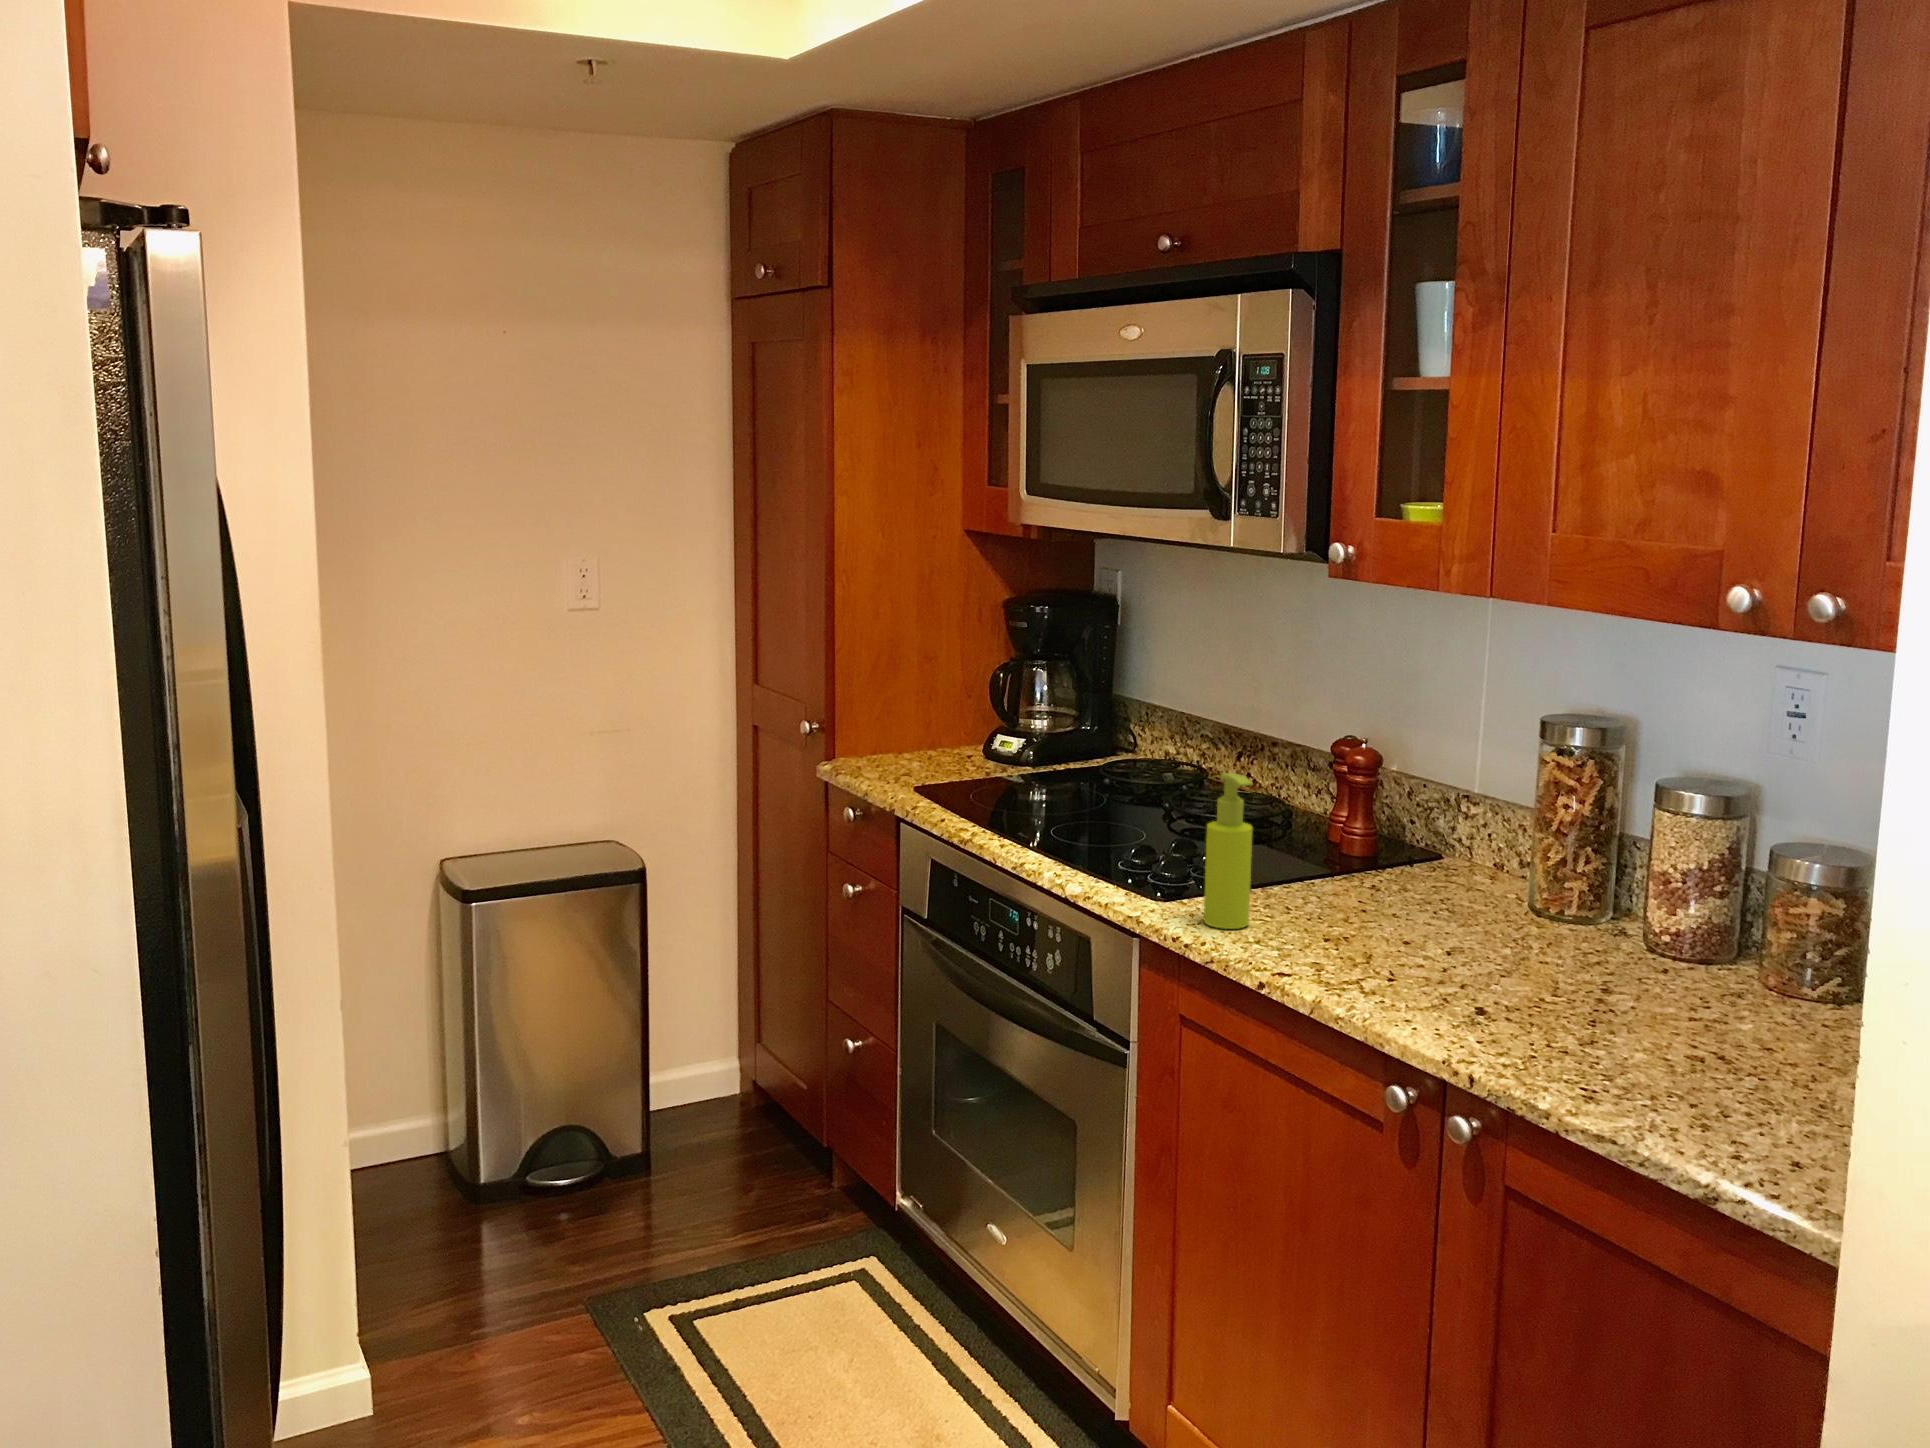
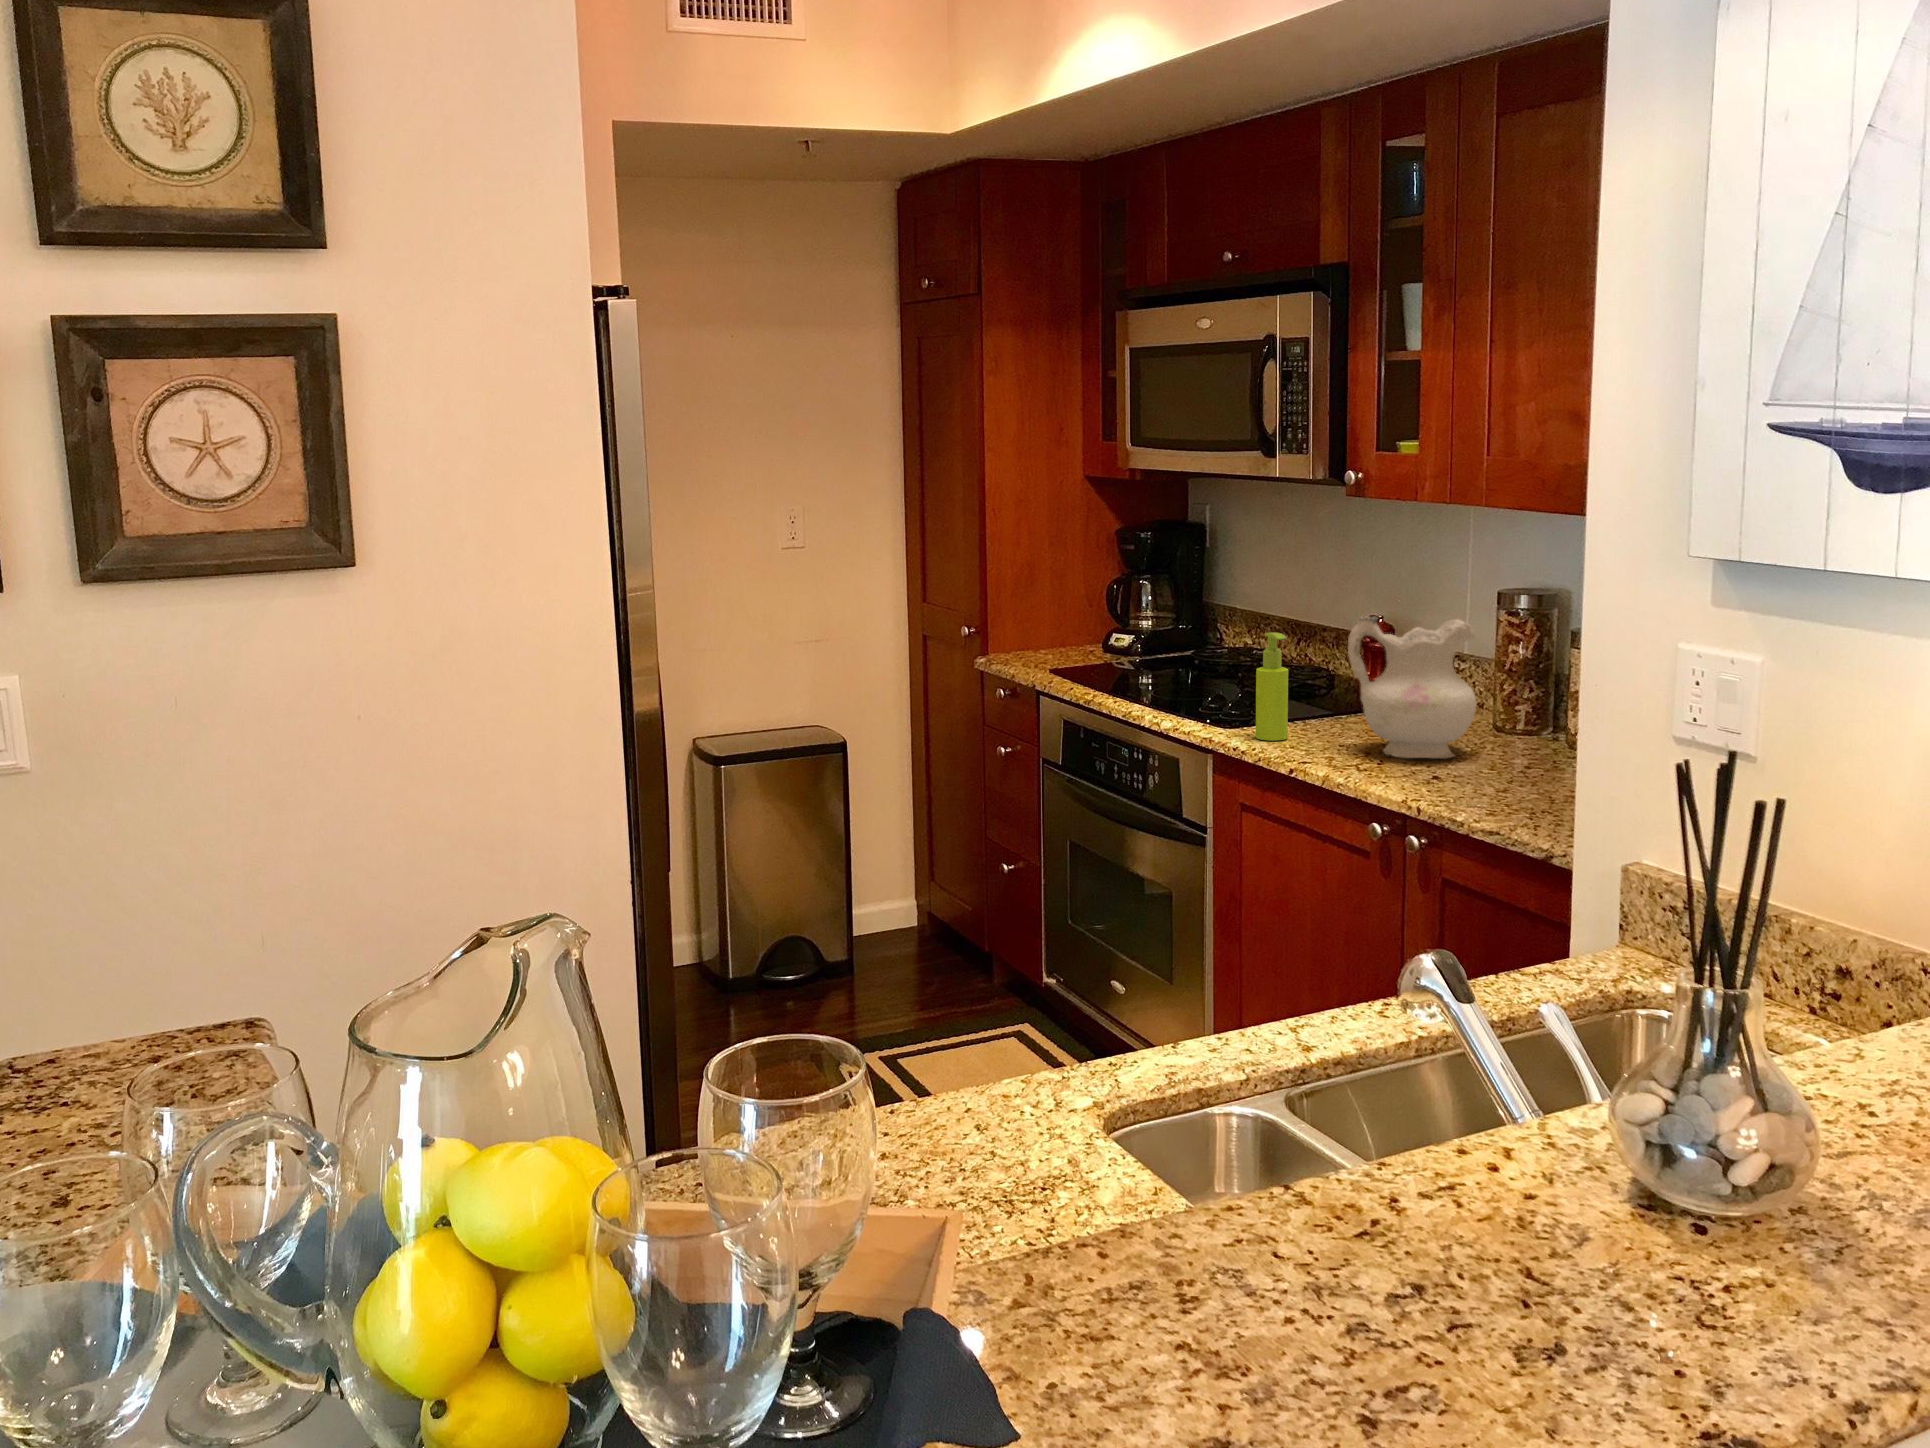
ceramic pitcher: none [1343,759,1528,971] -> present [1348,616,1476,759]

